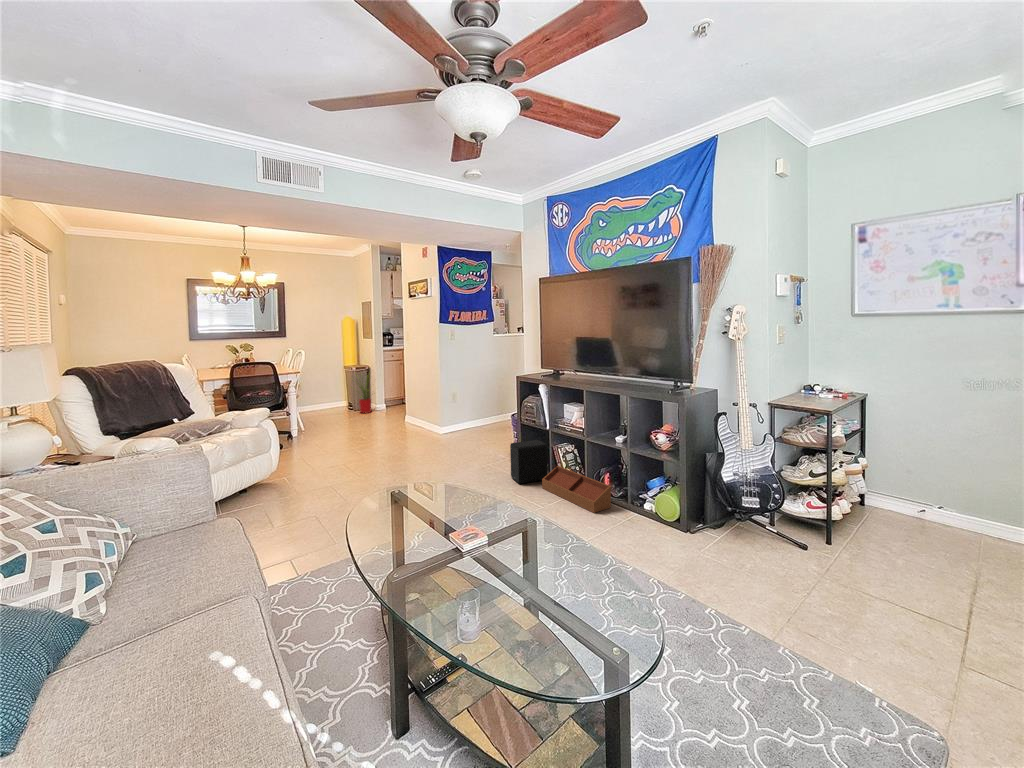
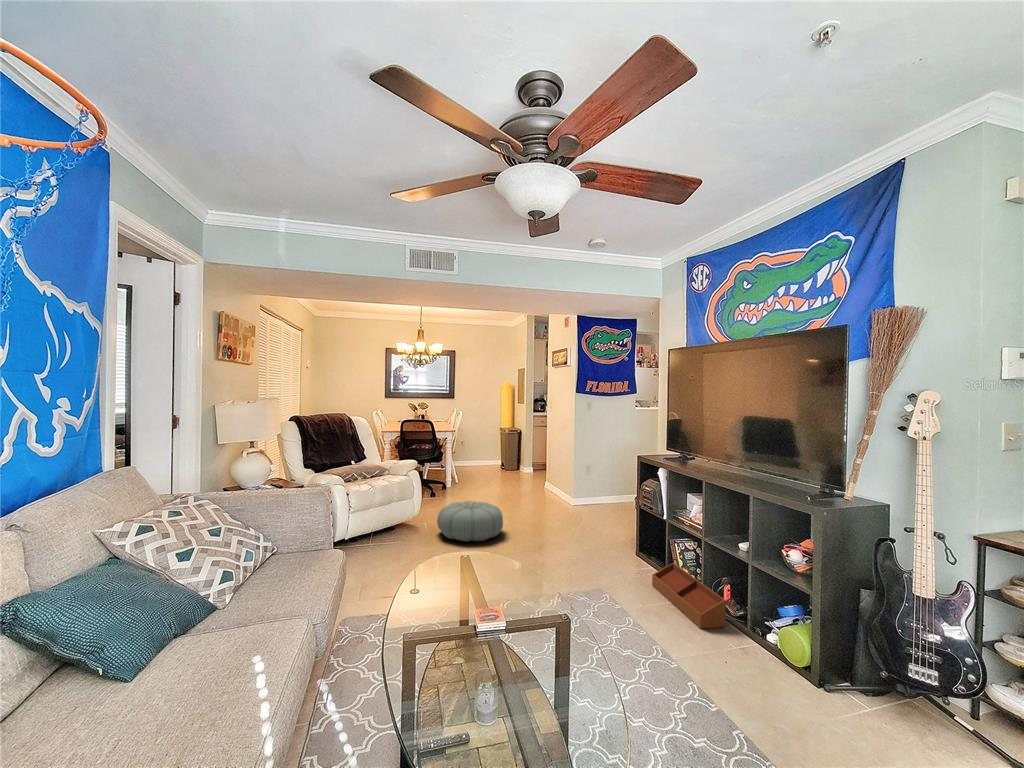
house plant: present [351,382,371,413] -> none [499,432,530,474]
speaker: present [510,440,548,484] -> none [623,528,665,576]
pouf: none [309,442,385,485] -> present [437,501,503,541]

